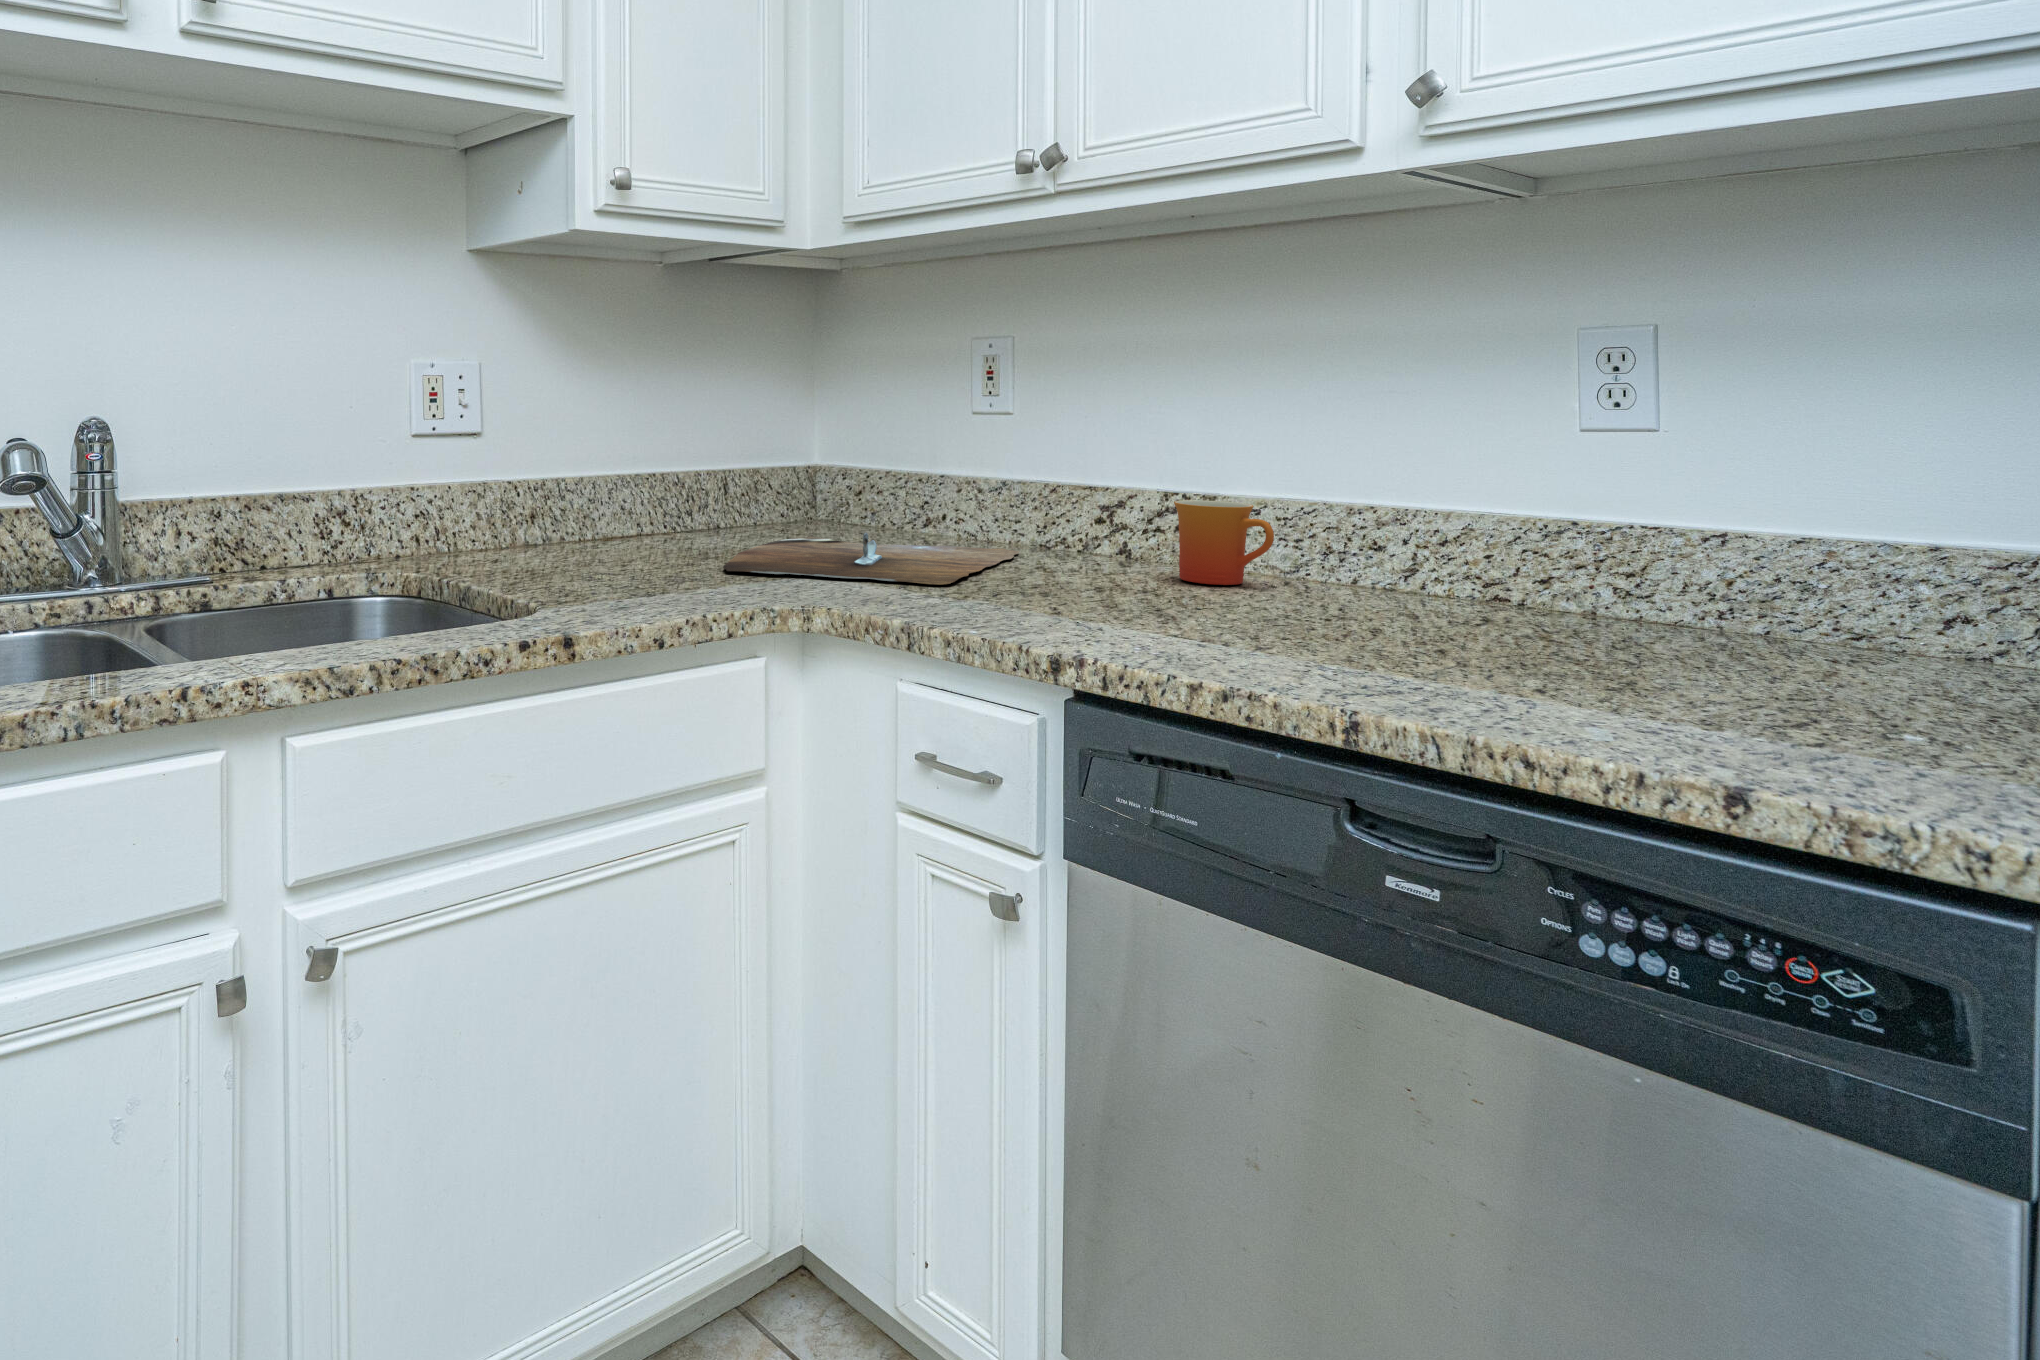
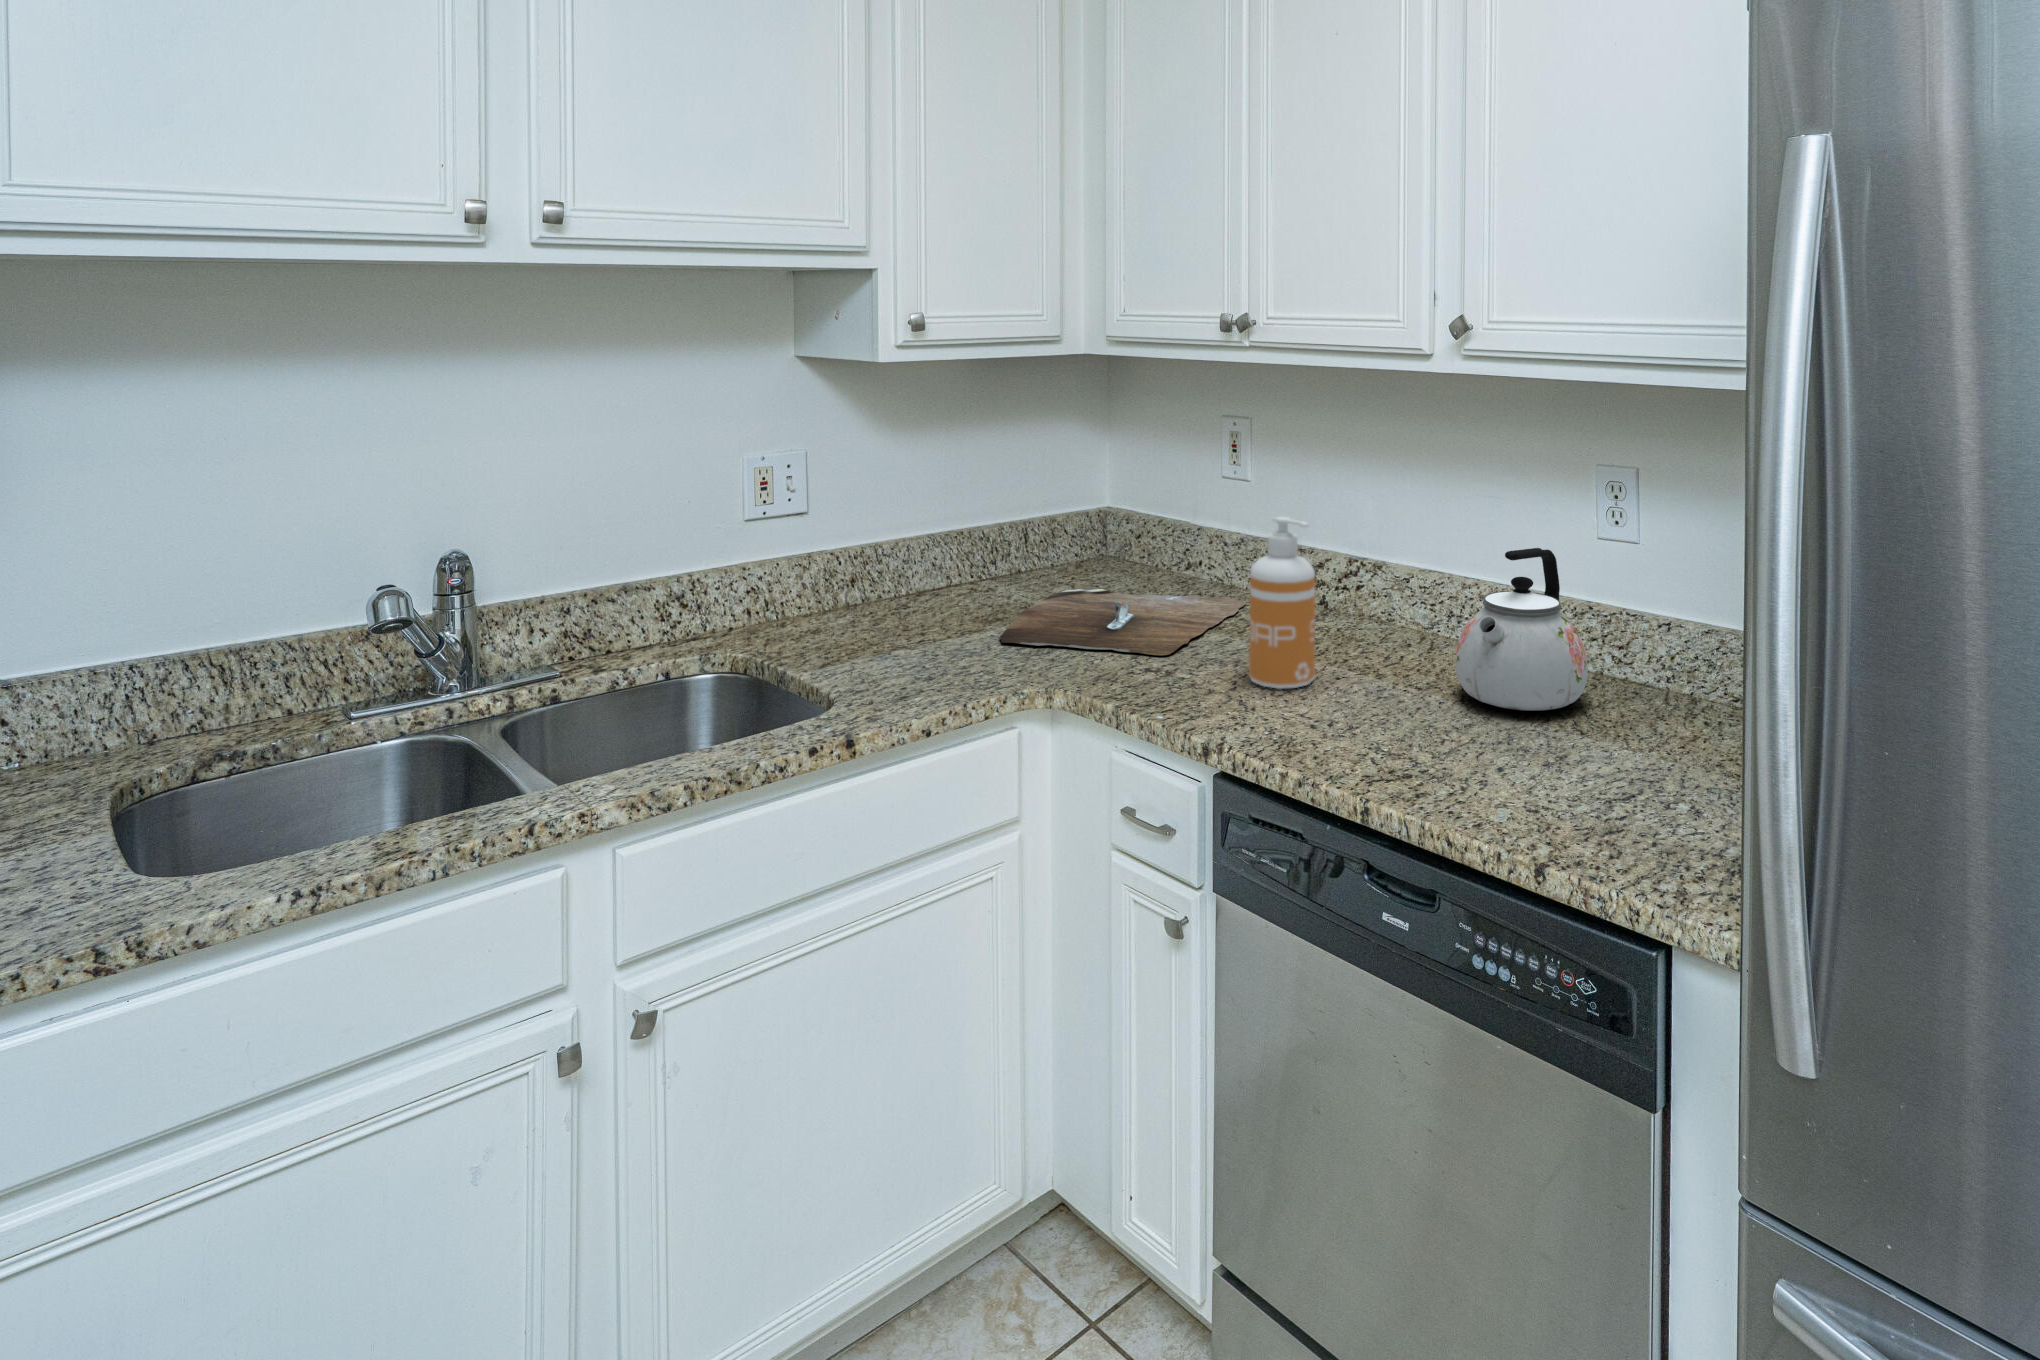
soap dispenser: none [1072,388,1168,613] -> present [1249,517,1315,689]
kettle: none [1384,416,1605,636] -> present [1455,548,1588,711]
mug: present [1174,500,1274,585] -> none [1342,577,1407,646]

